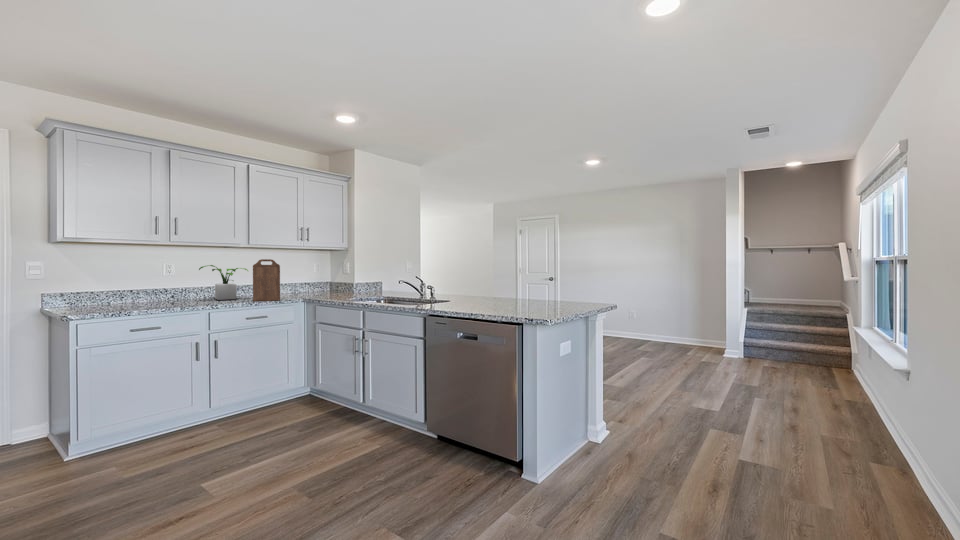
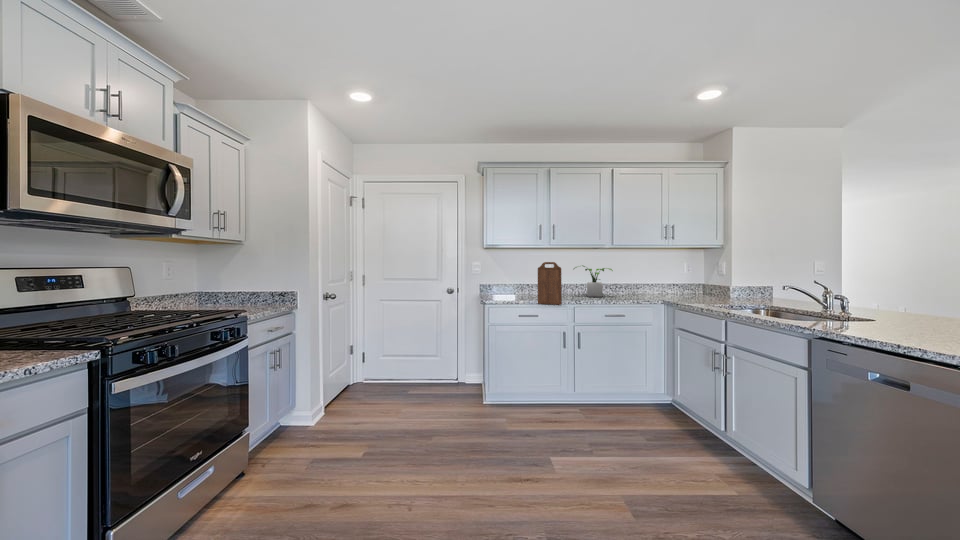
cutting board: present [253,259,280,301] -> present [538,262,562,305]

